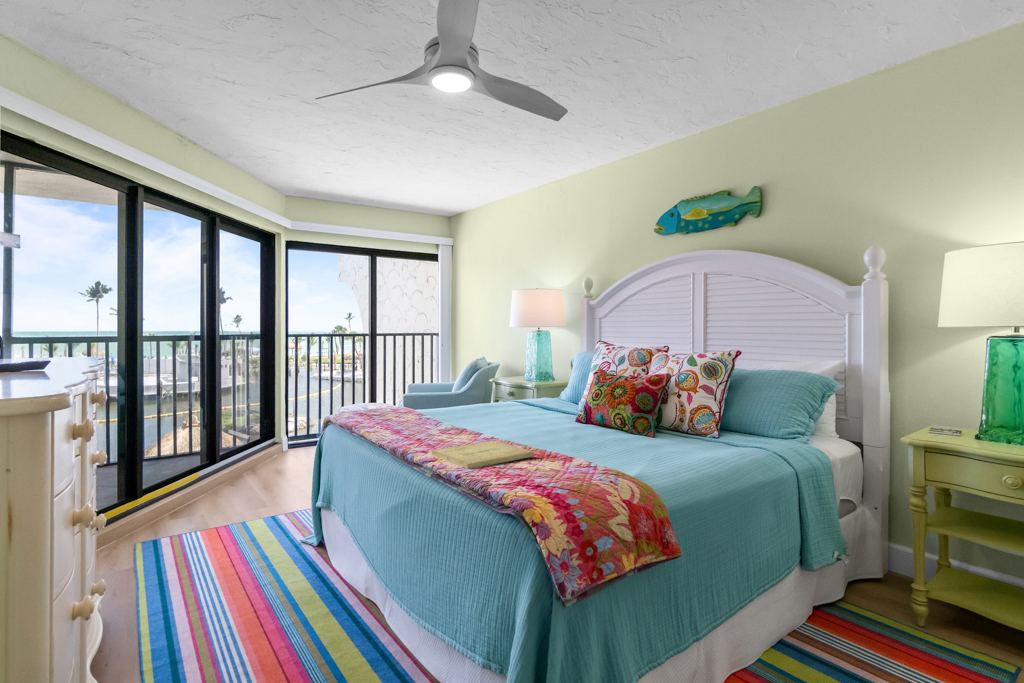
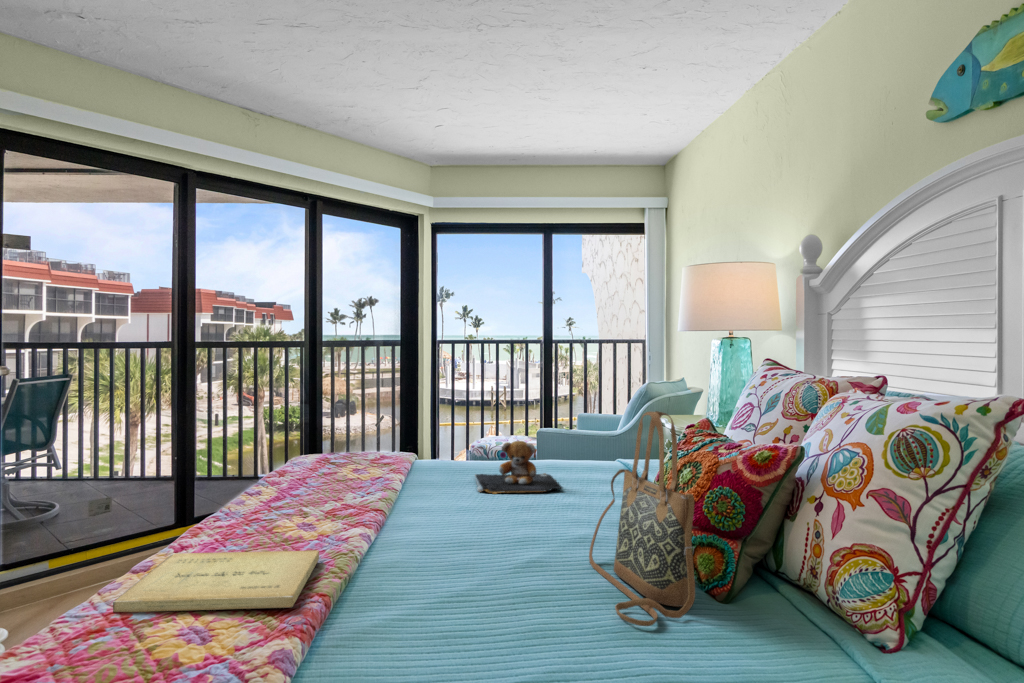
handbag: none [588,362,657,444] -> present [589,411,695,626]
teddy bear: none [458,389,515,418] -> present [475,441,562,494]

